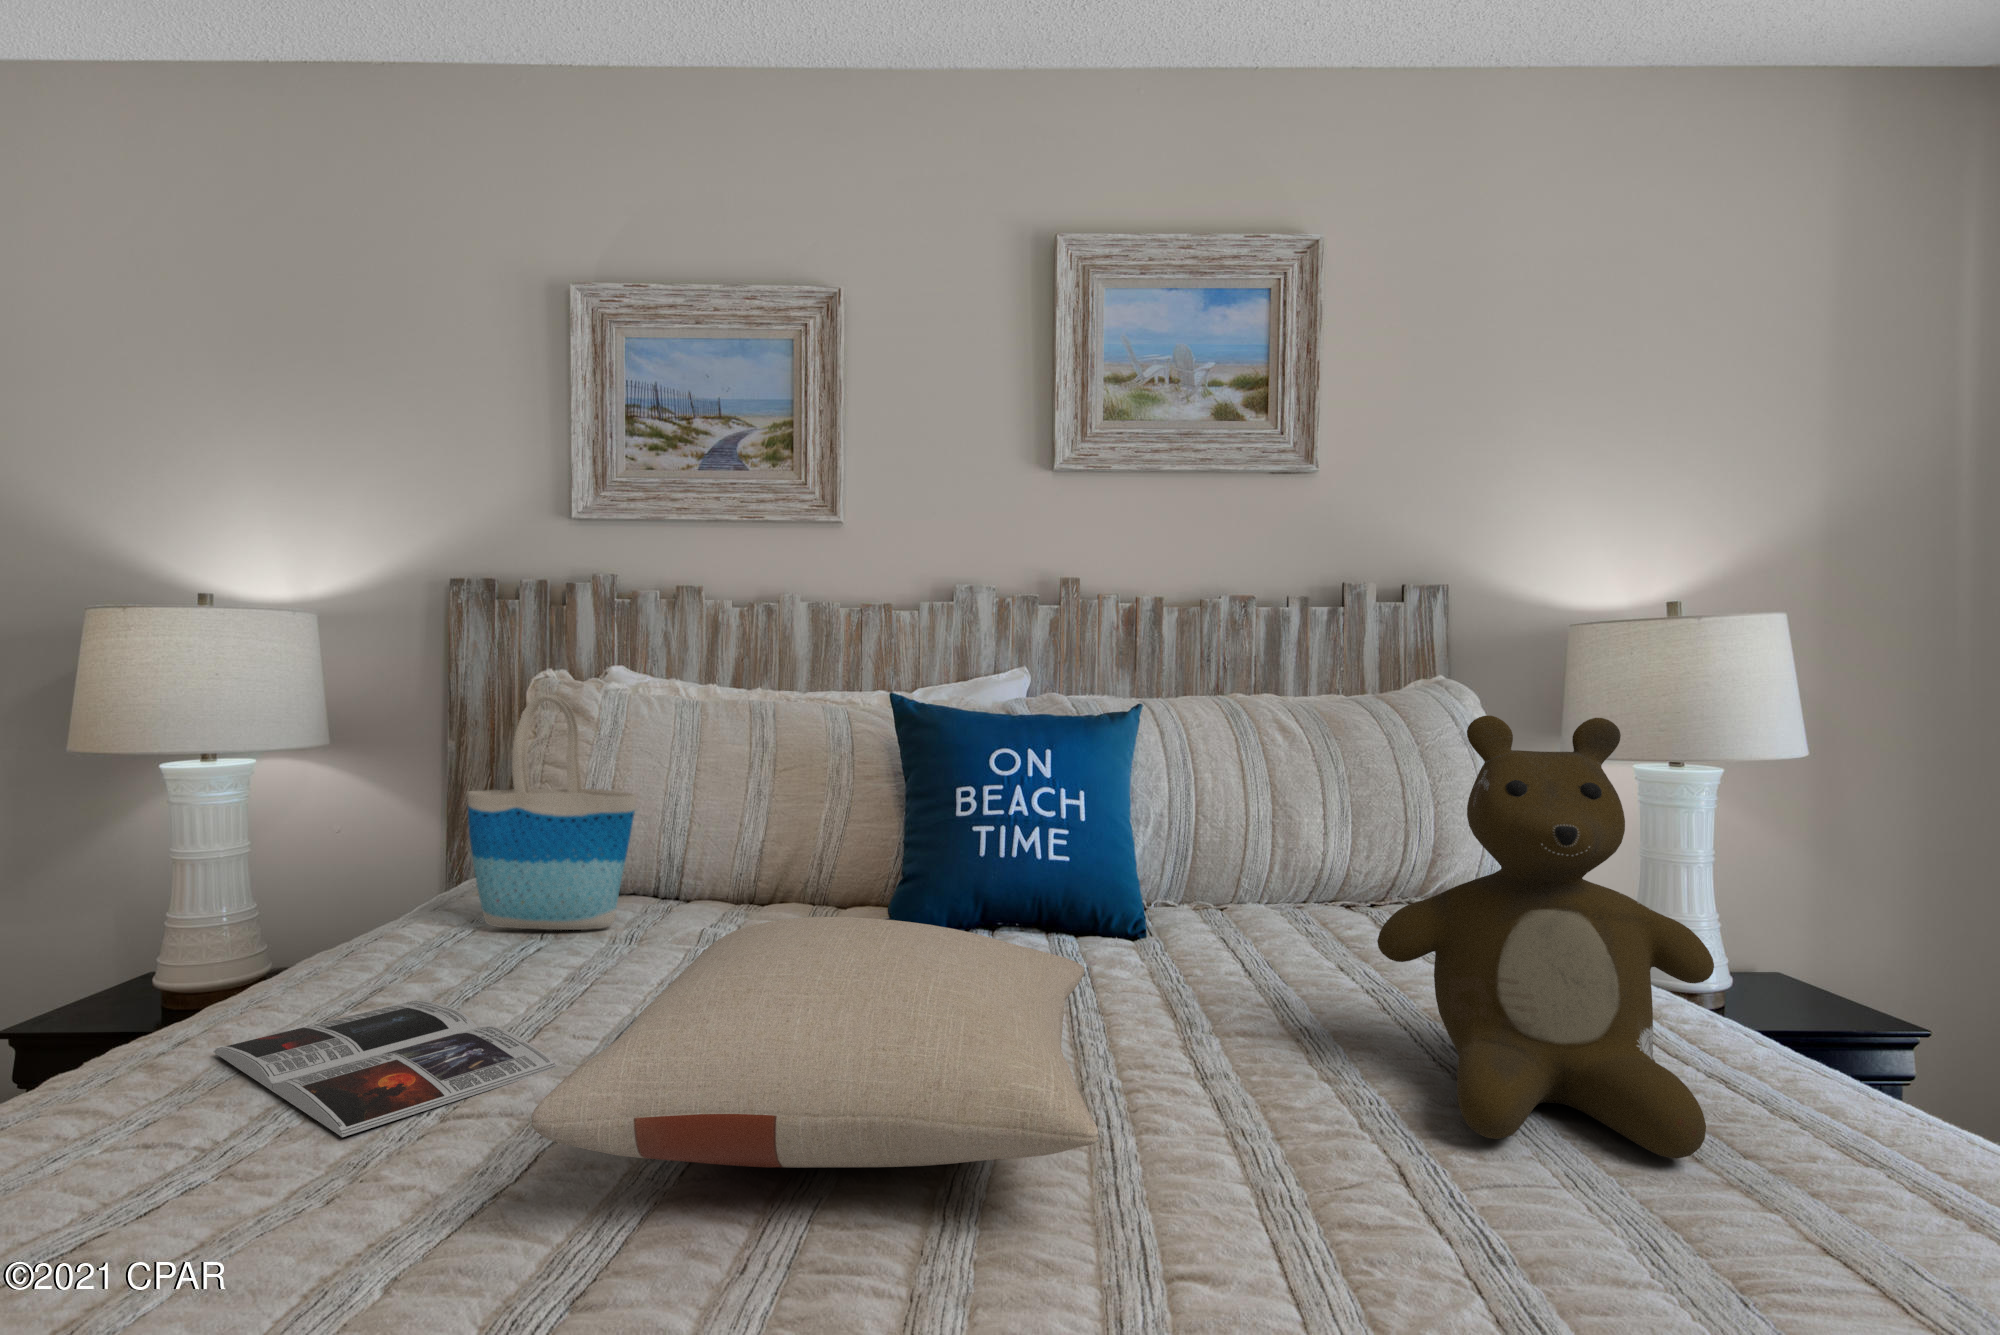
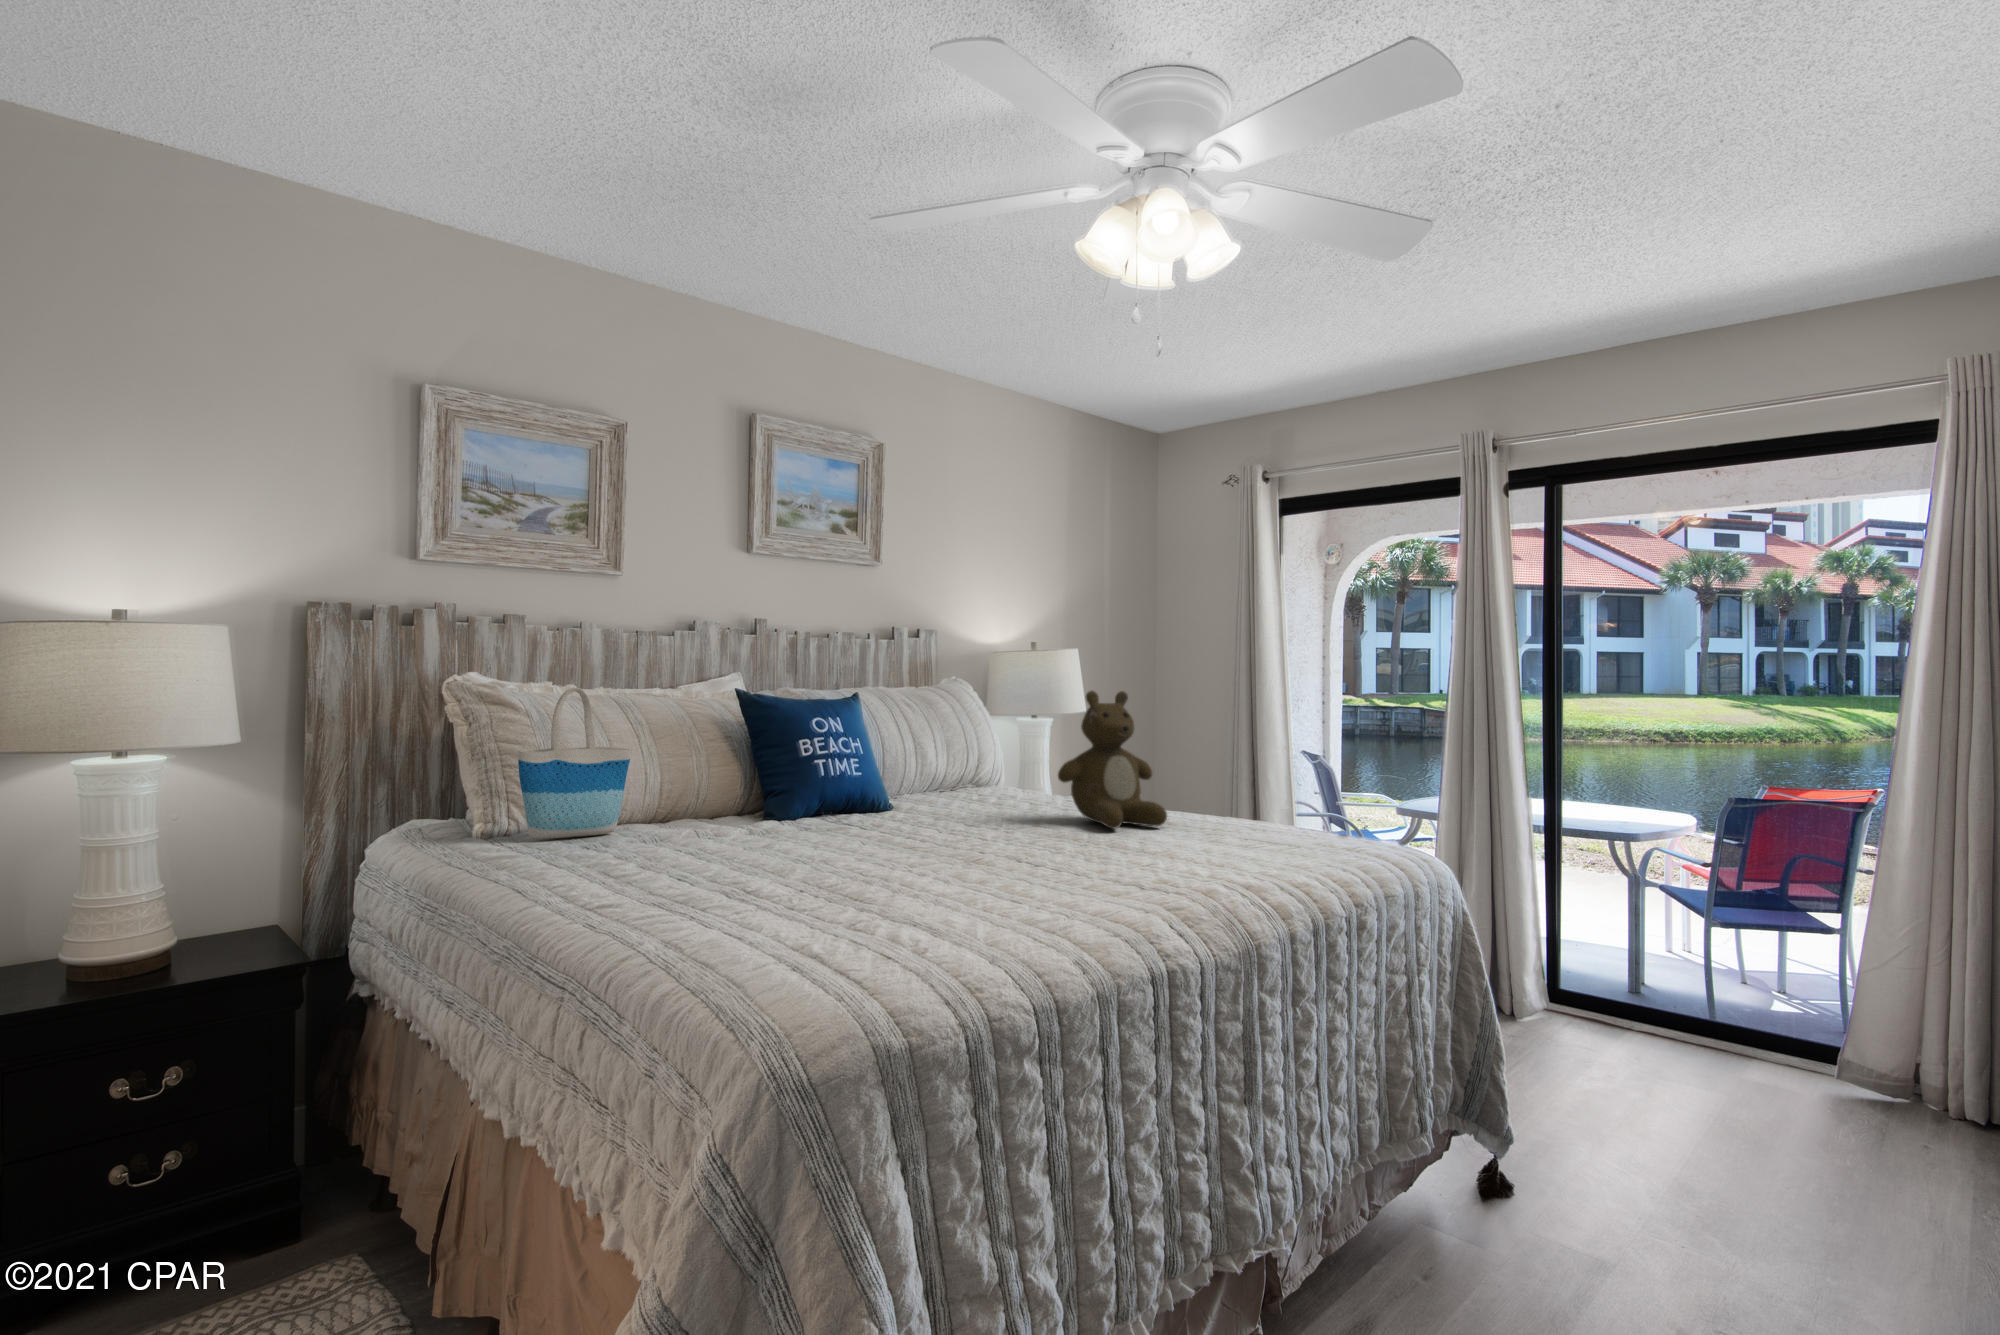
pillow: present [531,917,1098,1168] -> none [809,774,1060,856]
magazine: present [213,1000,557,1137] -> none [574,853,765,880]

